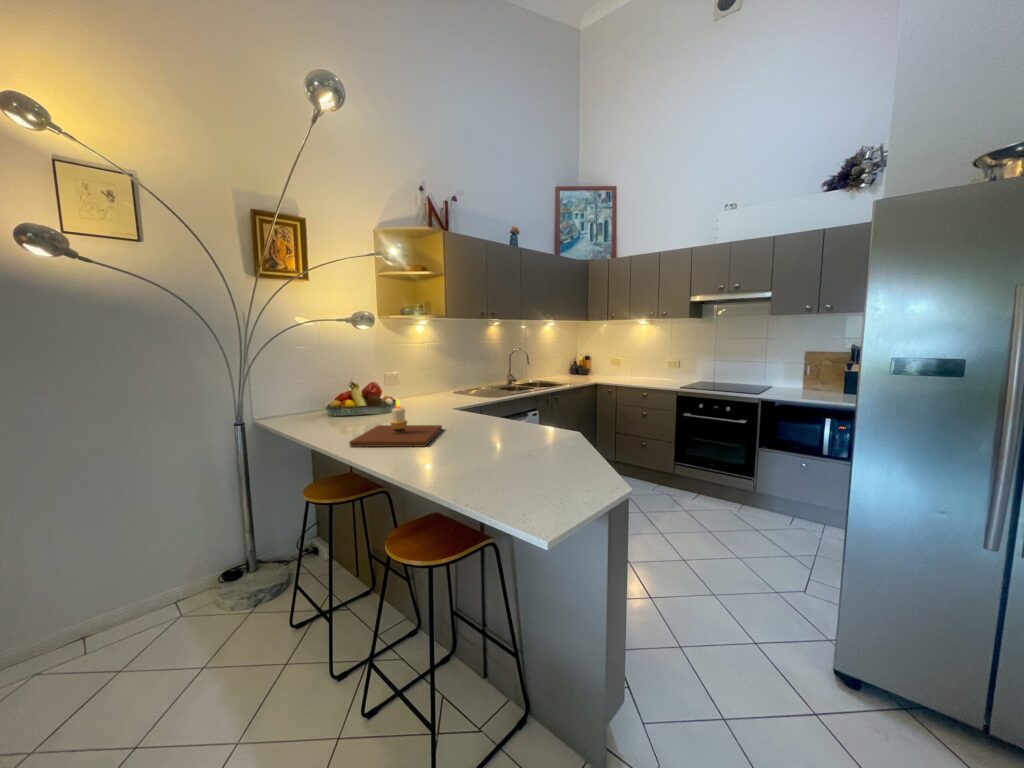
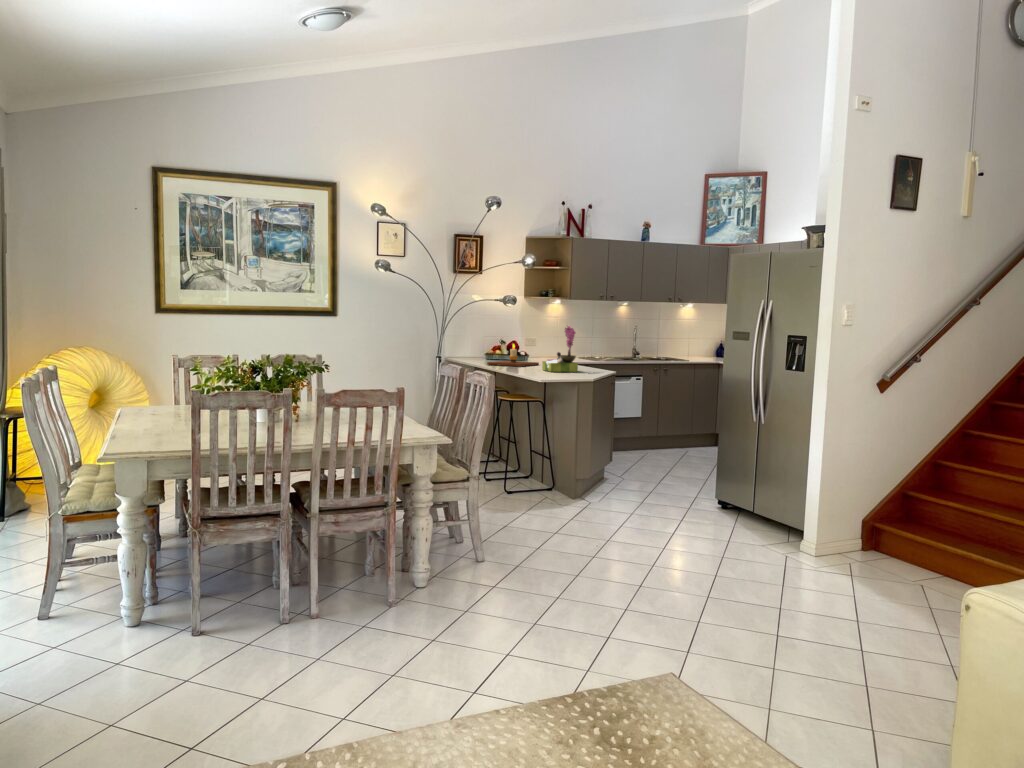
flower arrangement: none [495,362,579,477] -> present [542,326,578,372]

